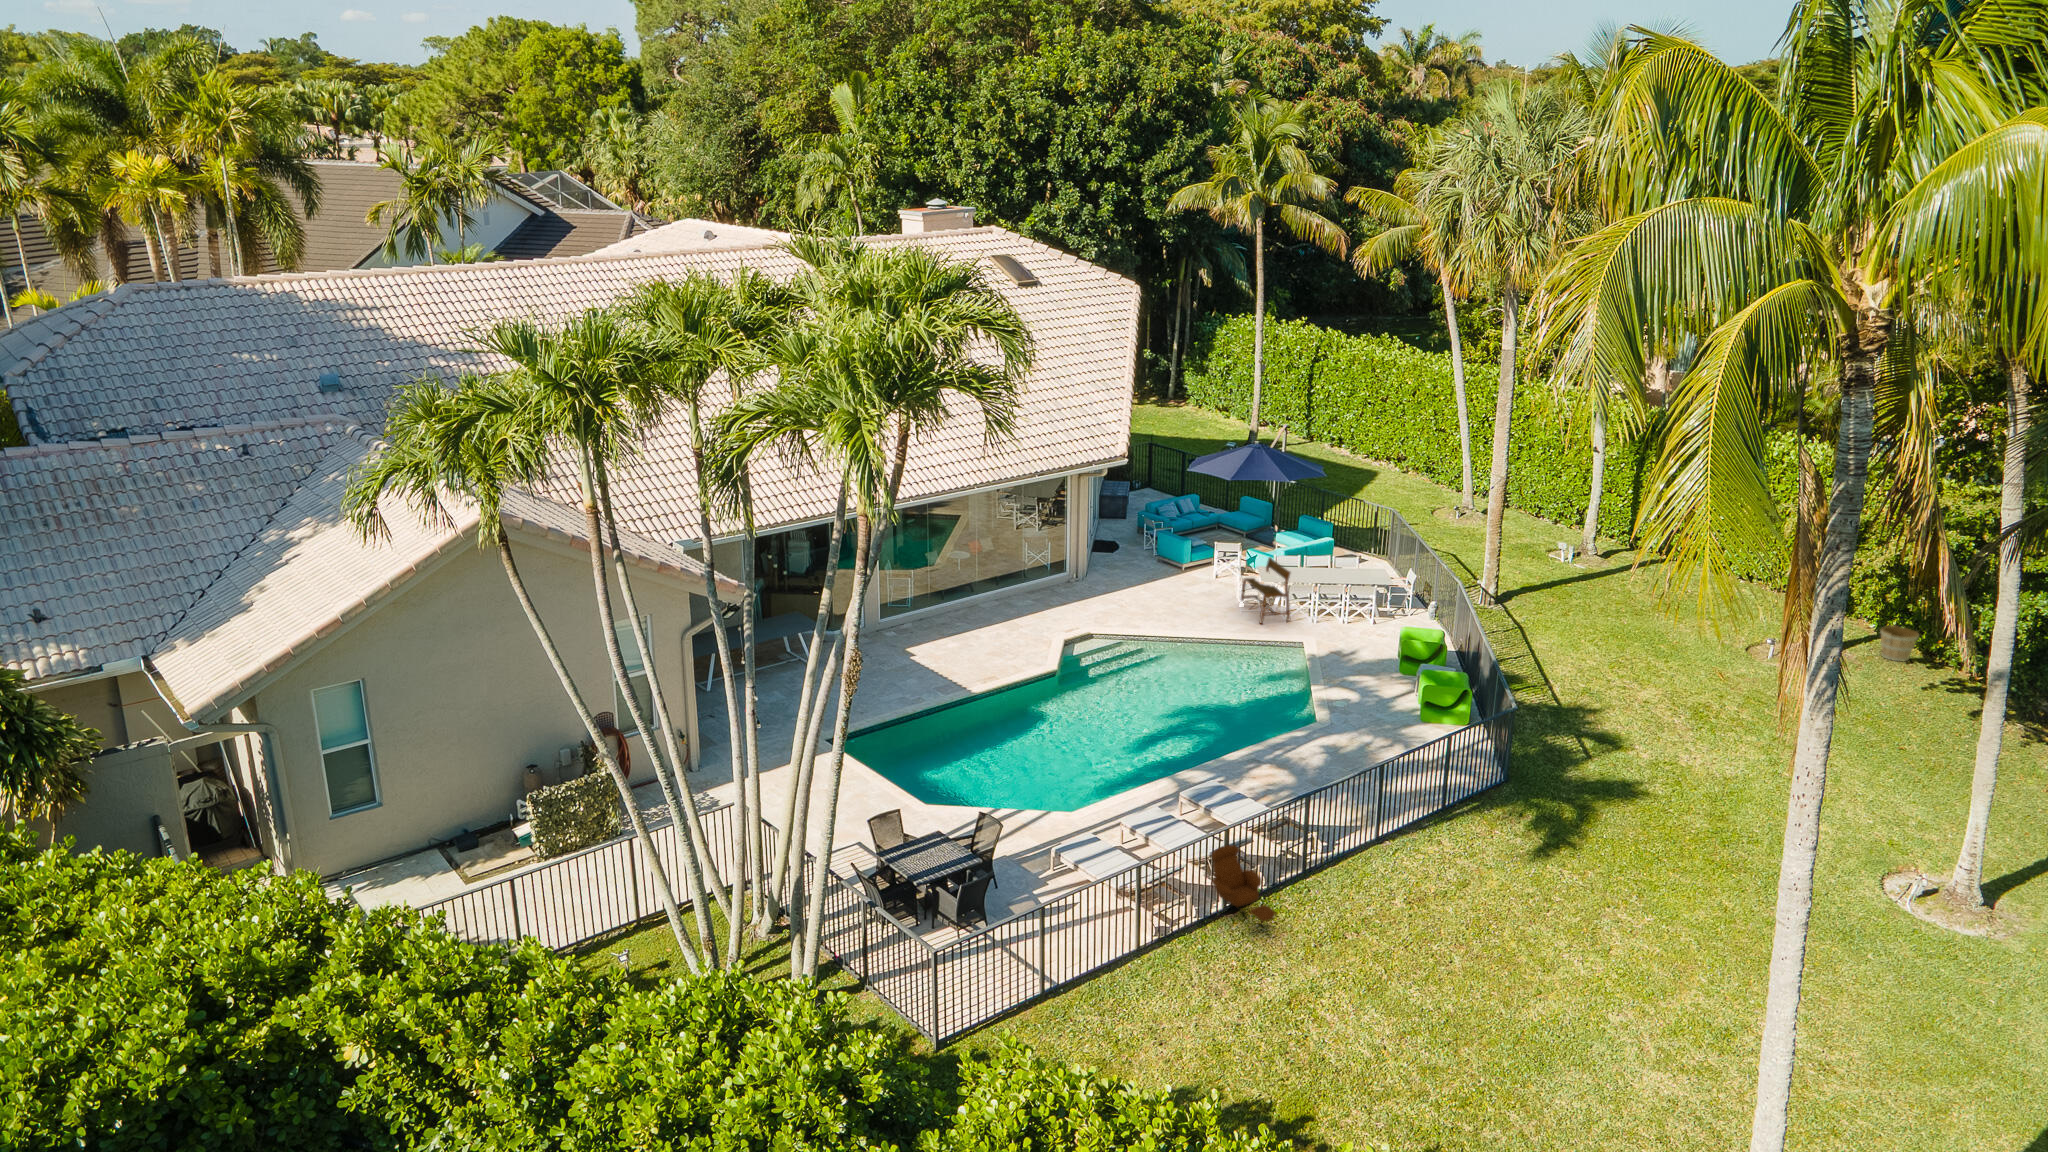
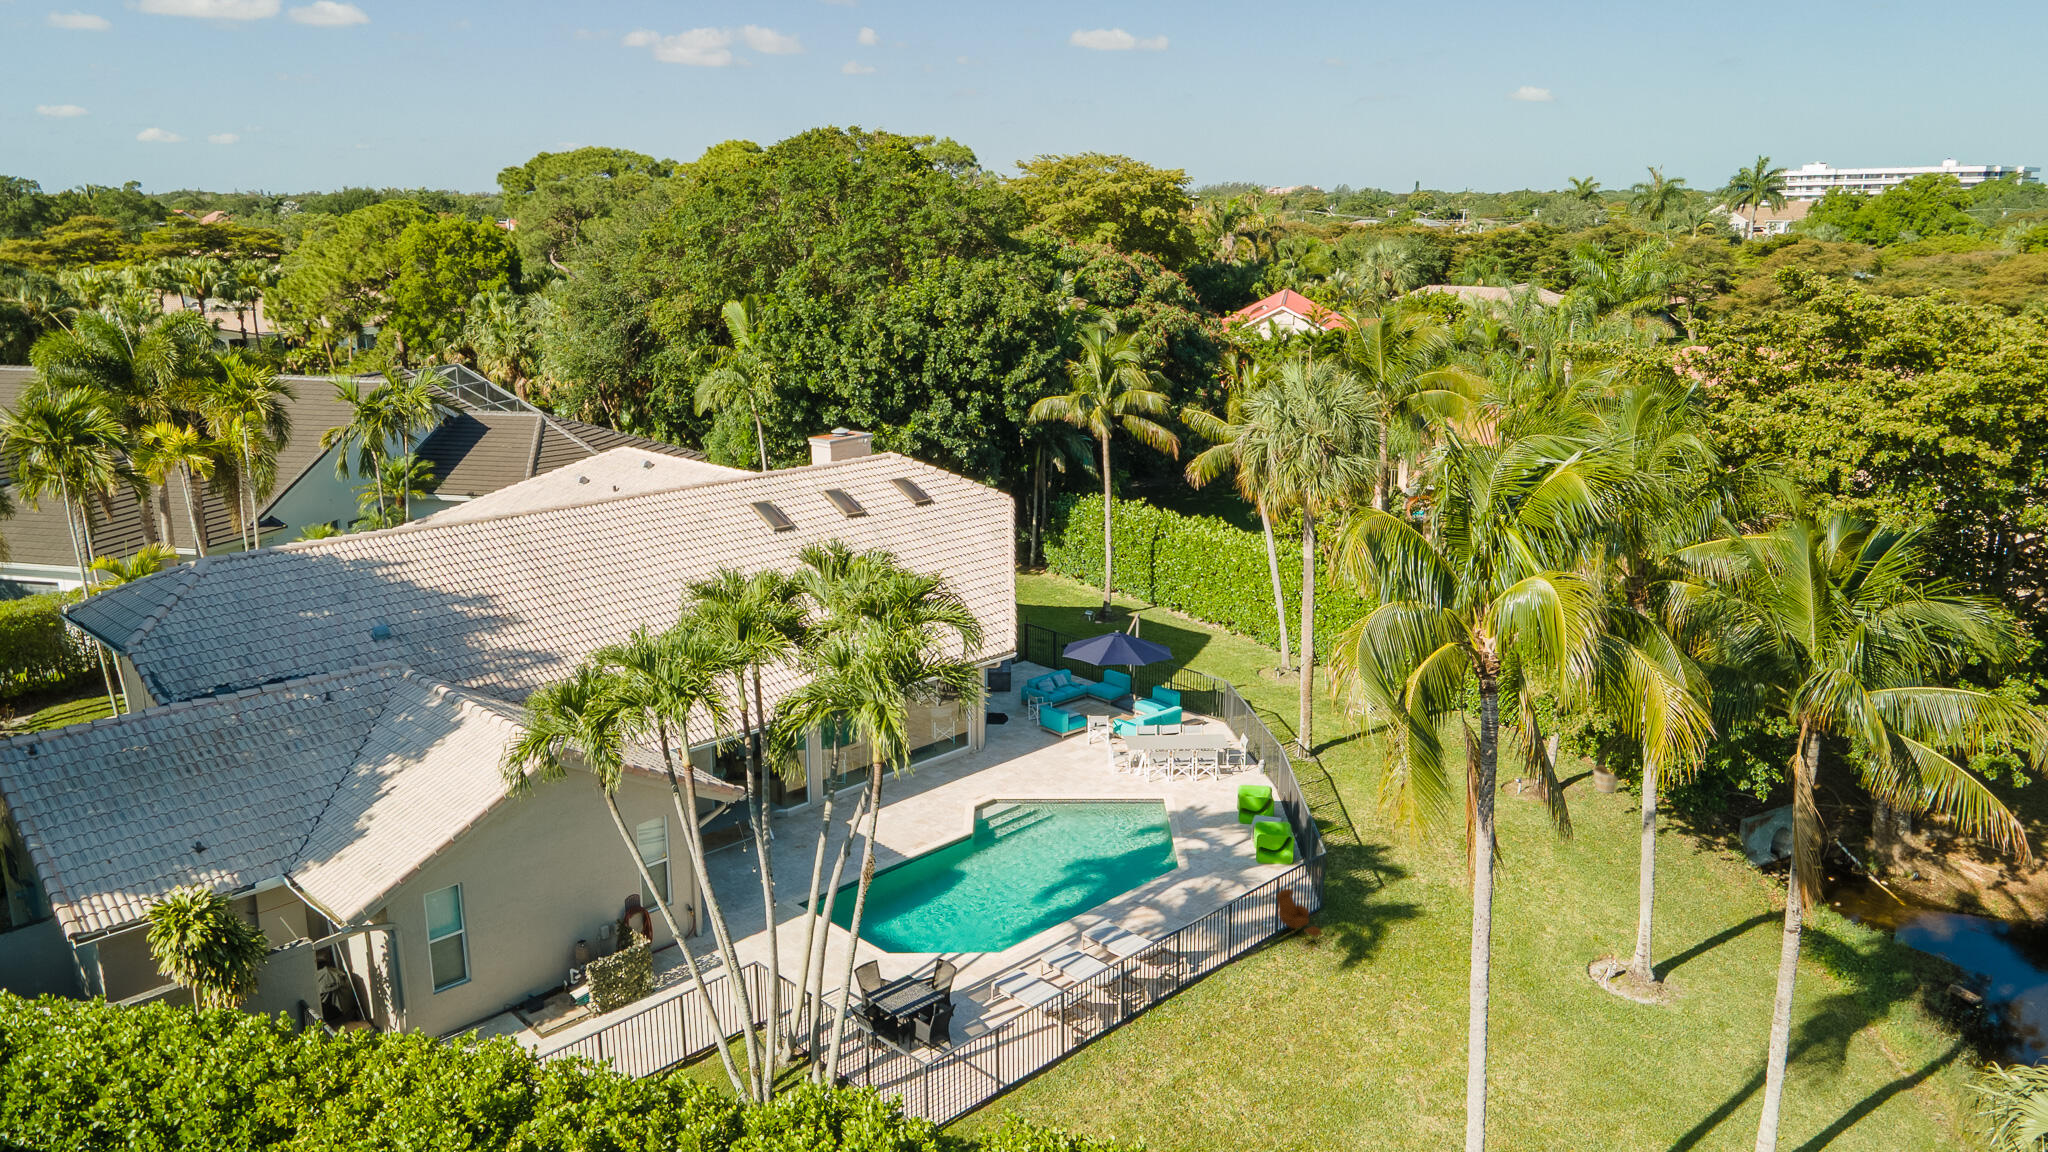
bench: present [1241,558,1290,624] -> none [1111,727,1152,783]
lounge chair: present [1212,845,1276,931] -> present [1277,889,1321,944]

